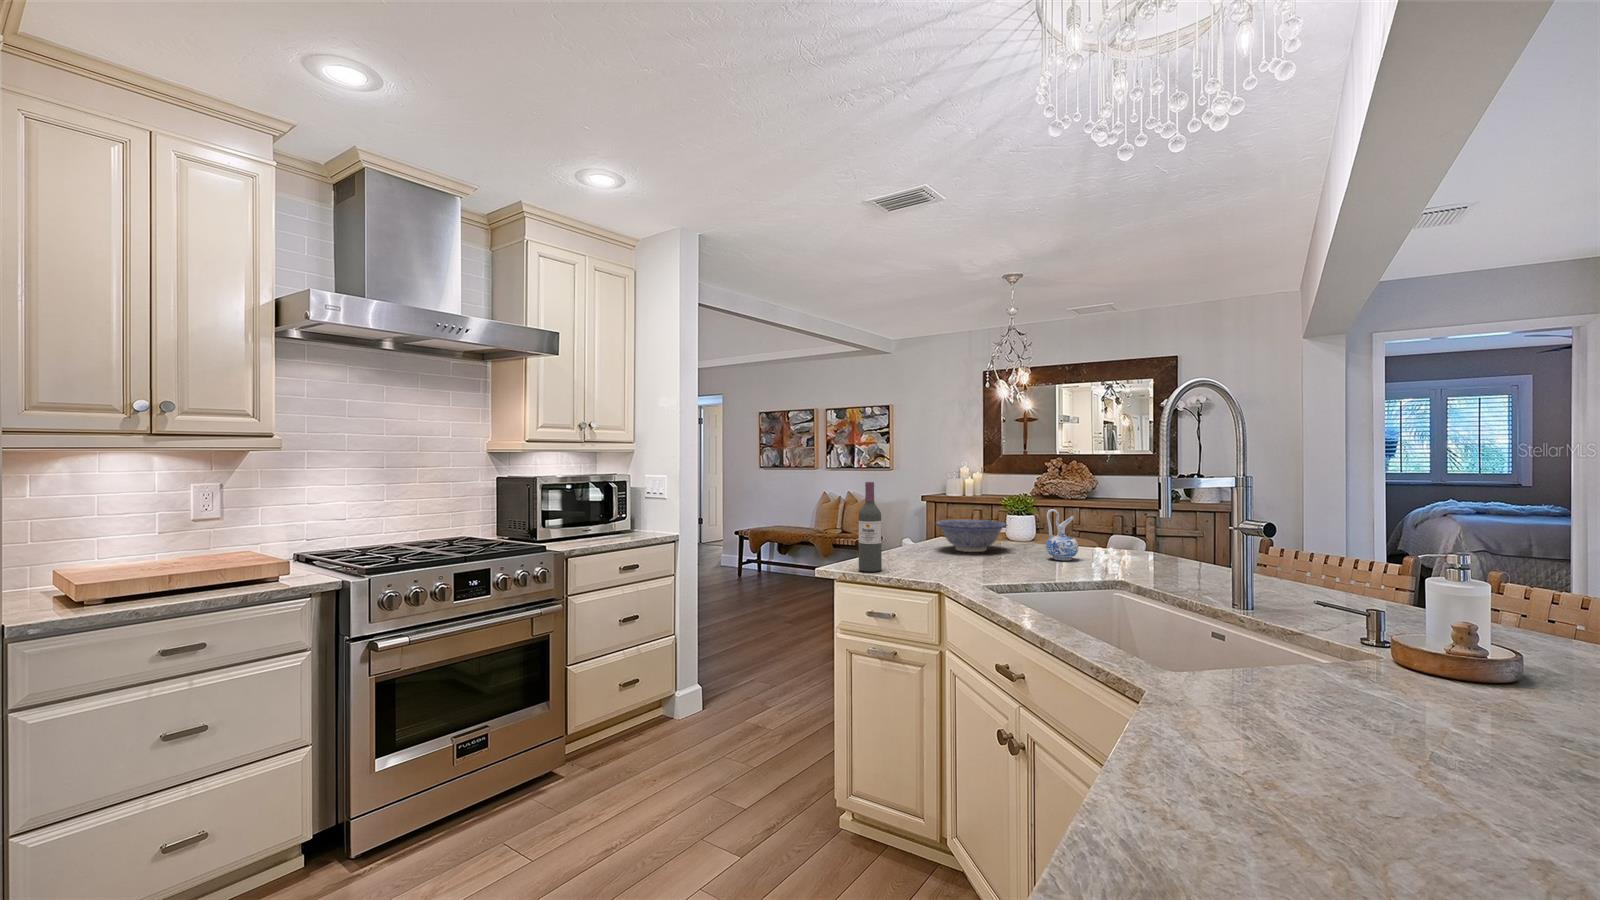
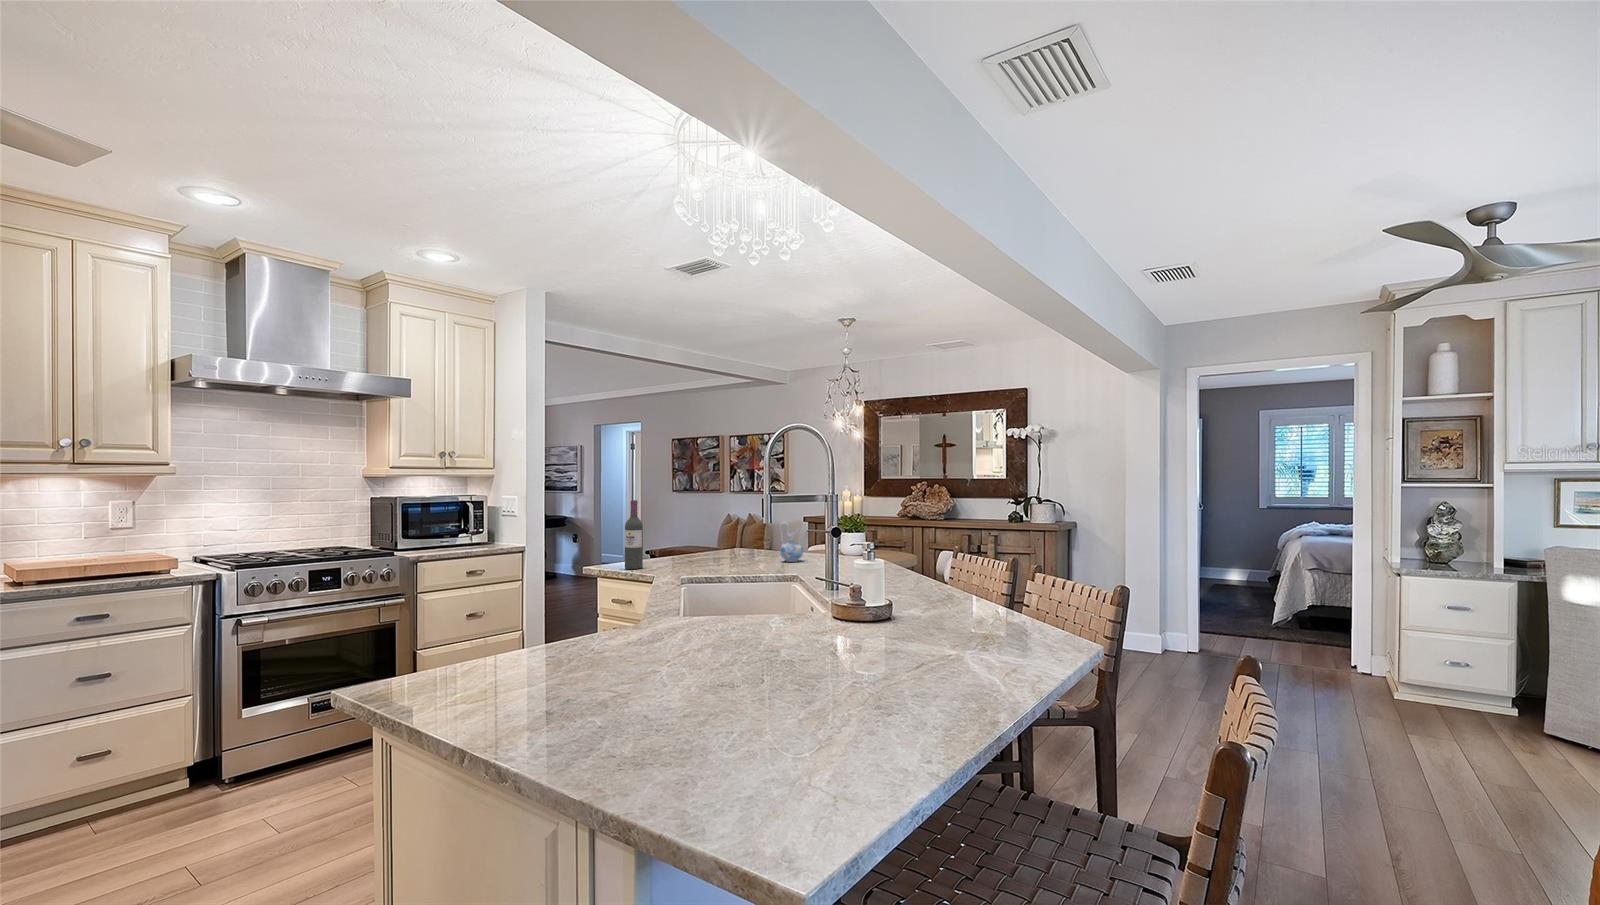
decorative bowl: present [936,520,1007,552] -> none [712,532,768,557]

